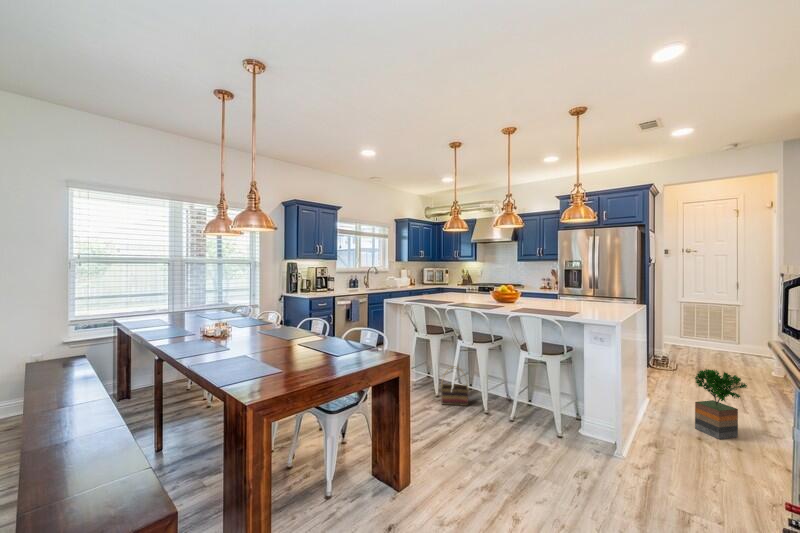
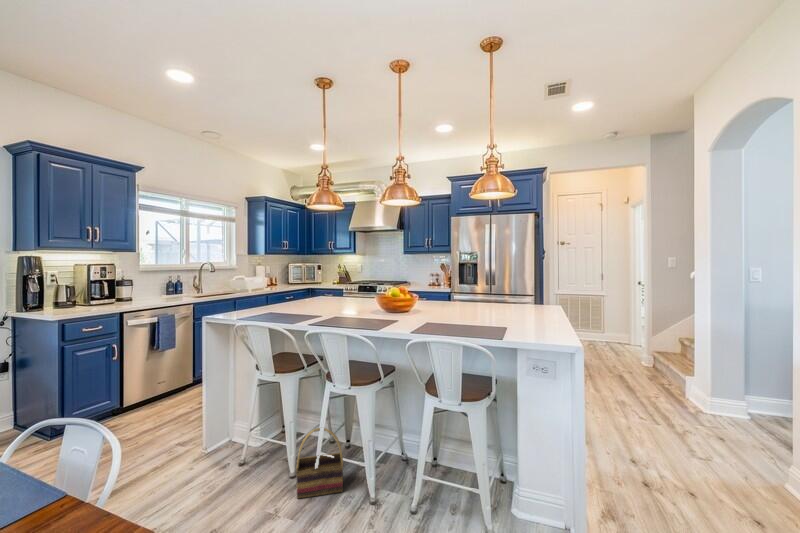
potted tree: present [695,369,747,439] -> none [637,390,704,488]

